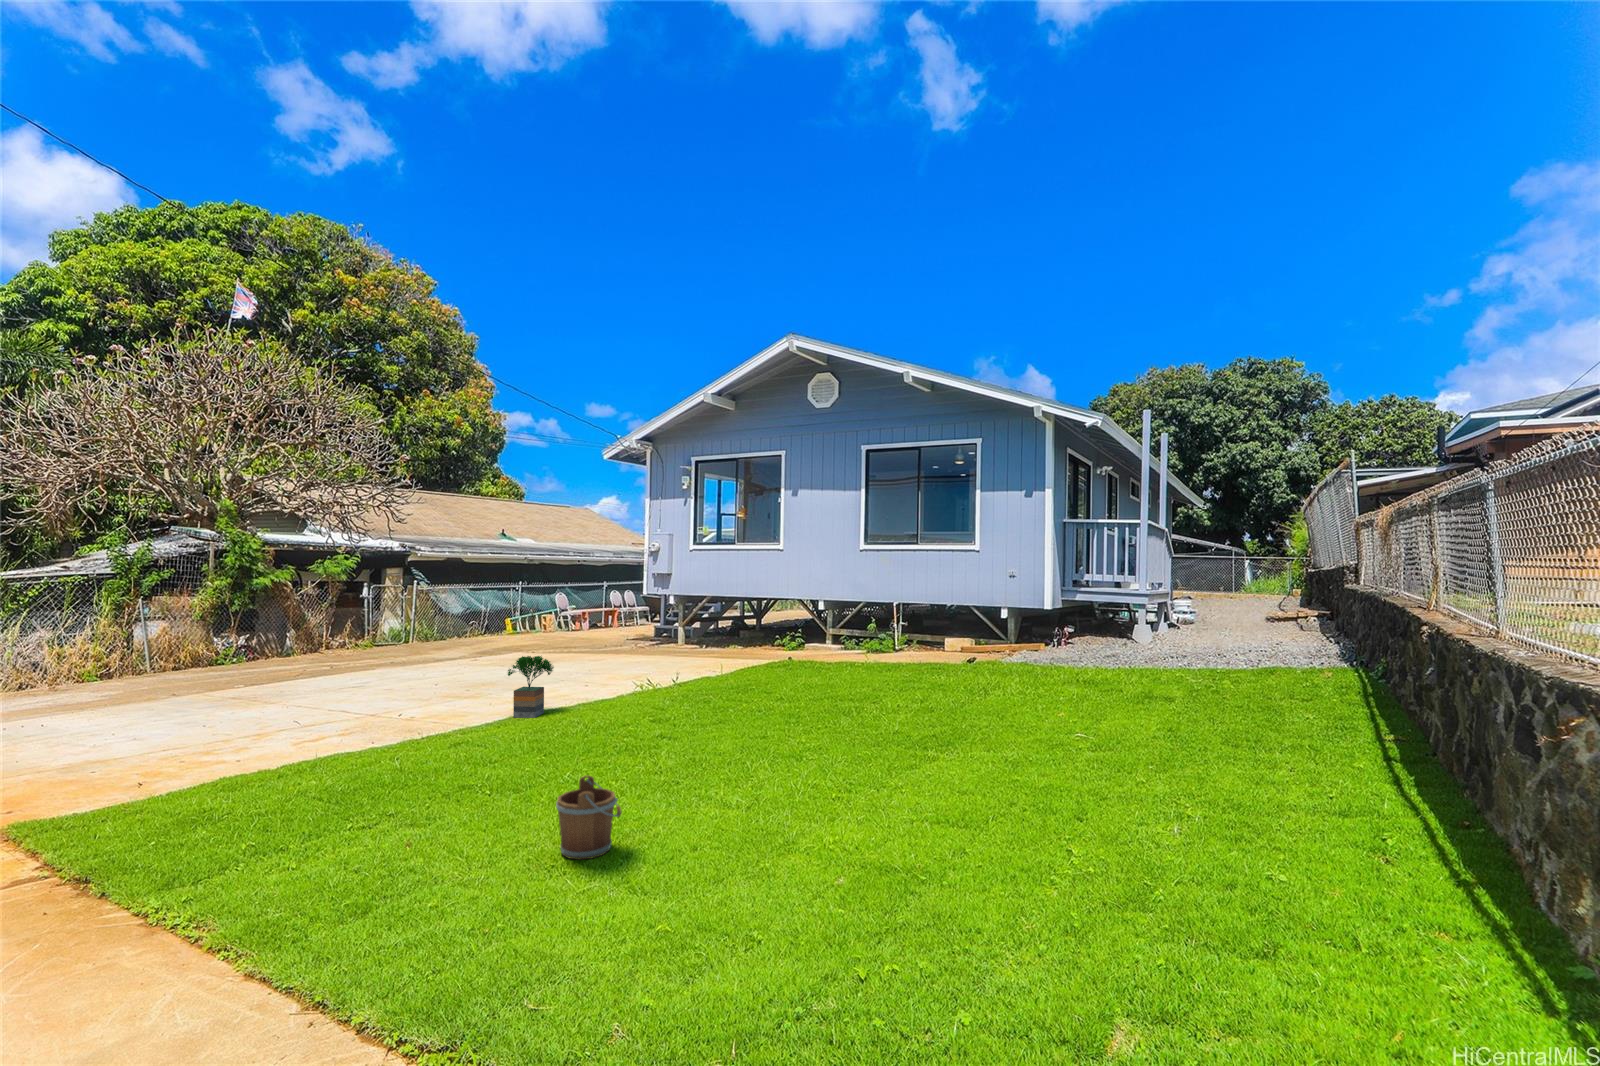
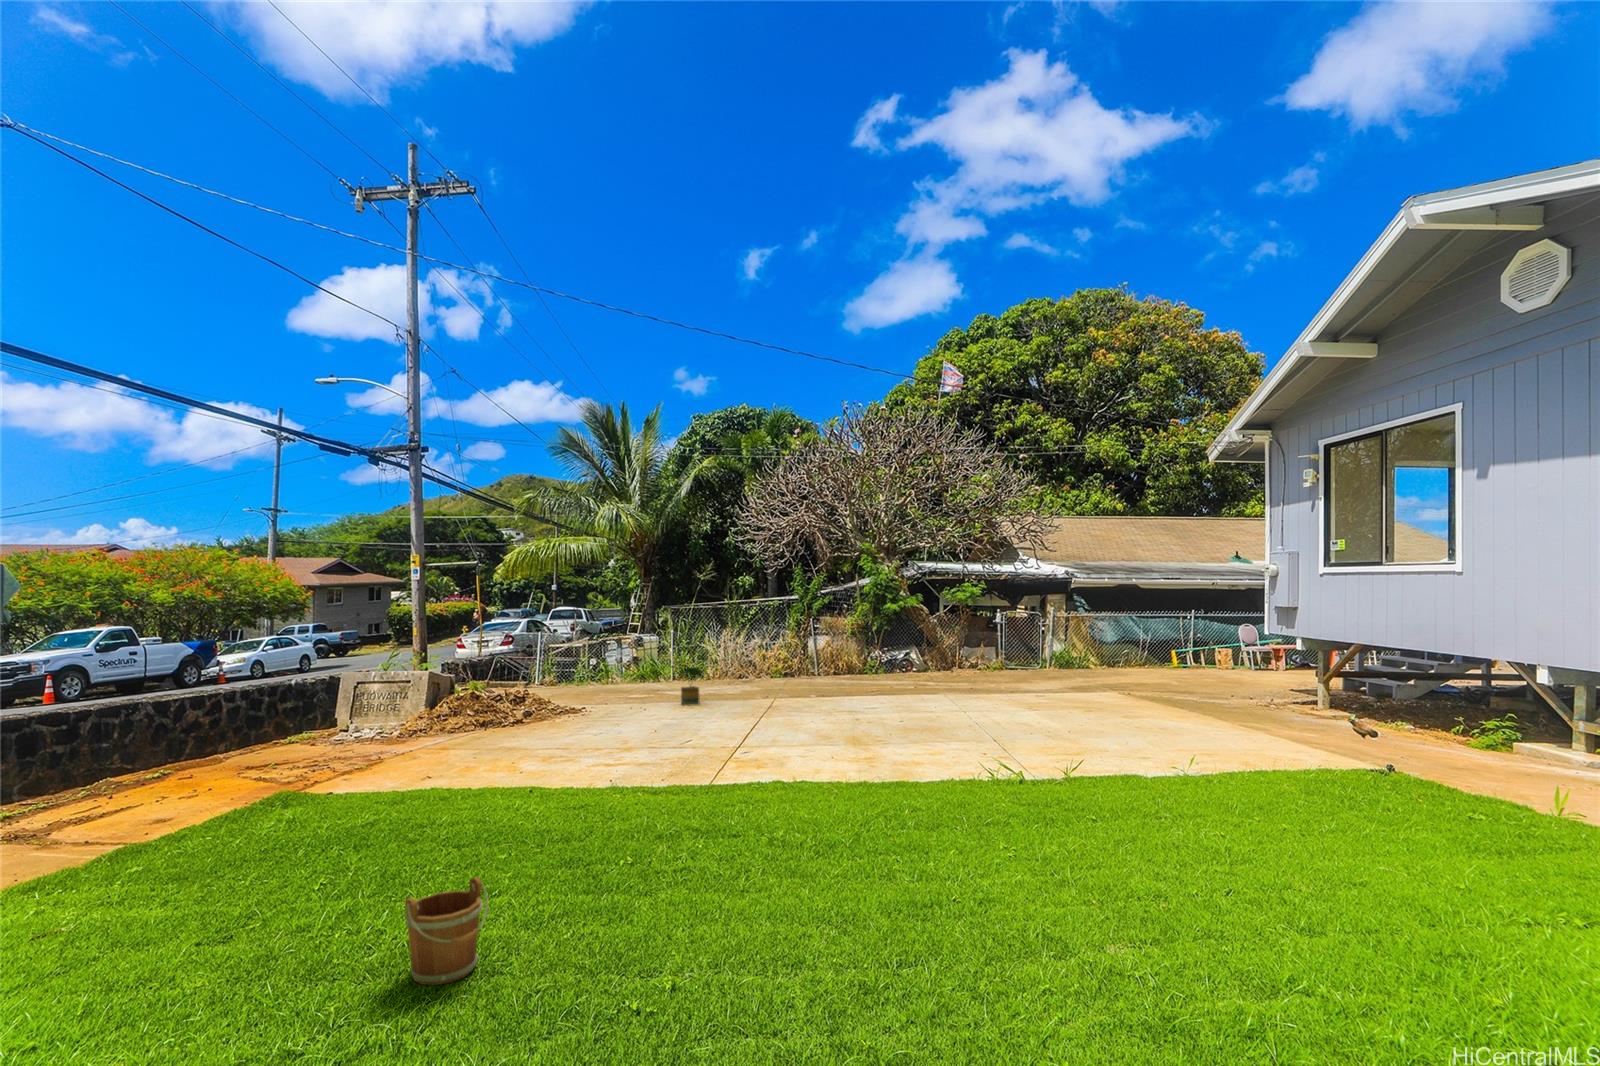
potted tree: present [508,656,554,718] -> present [679,667,704,706]

